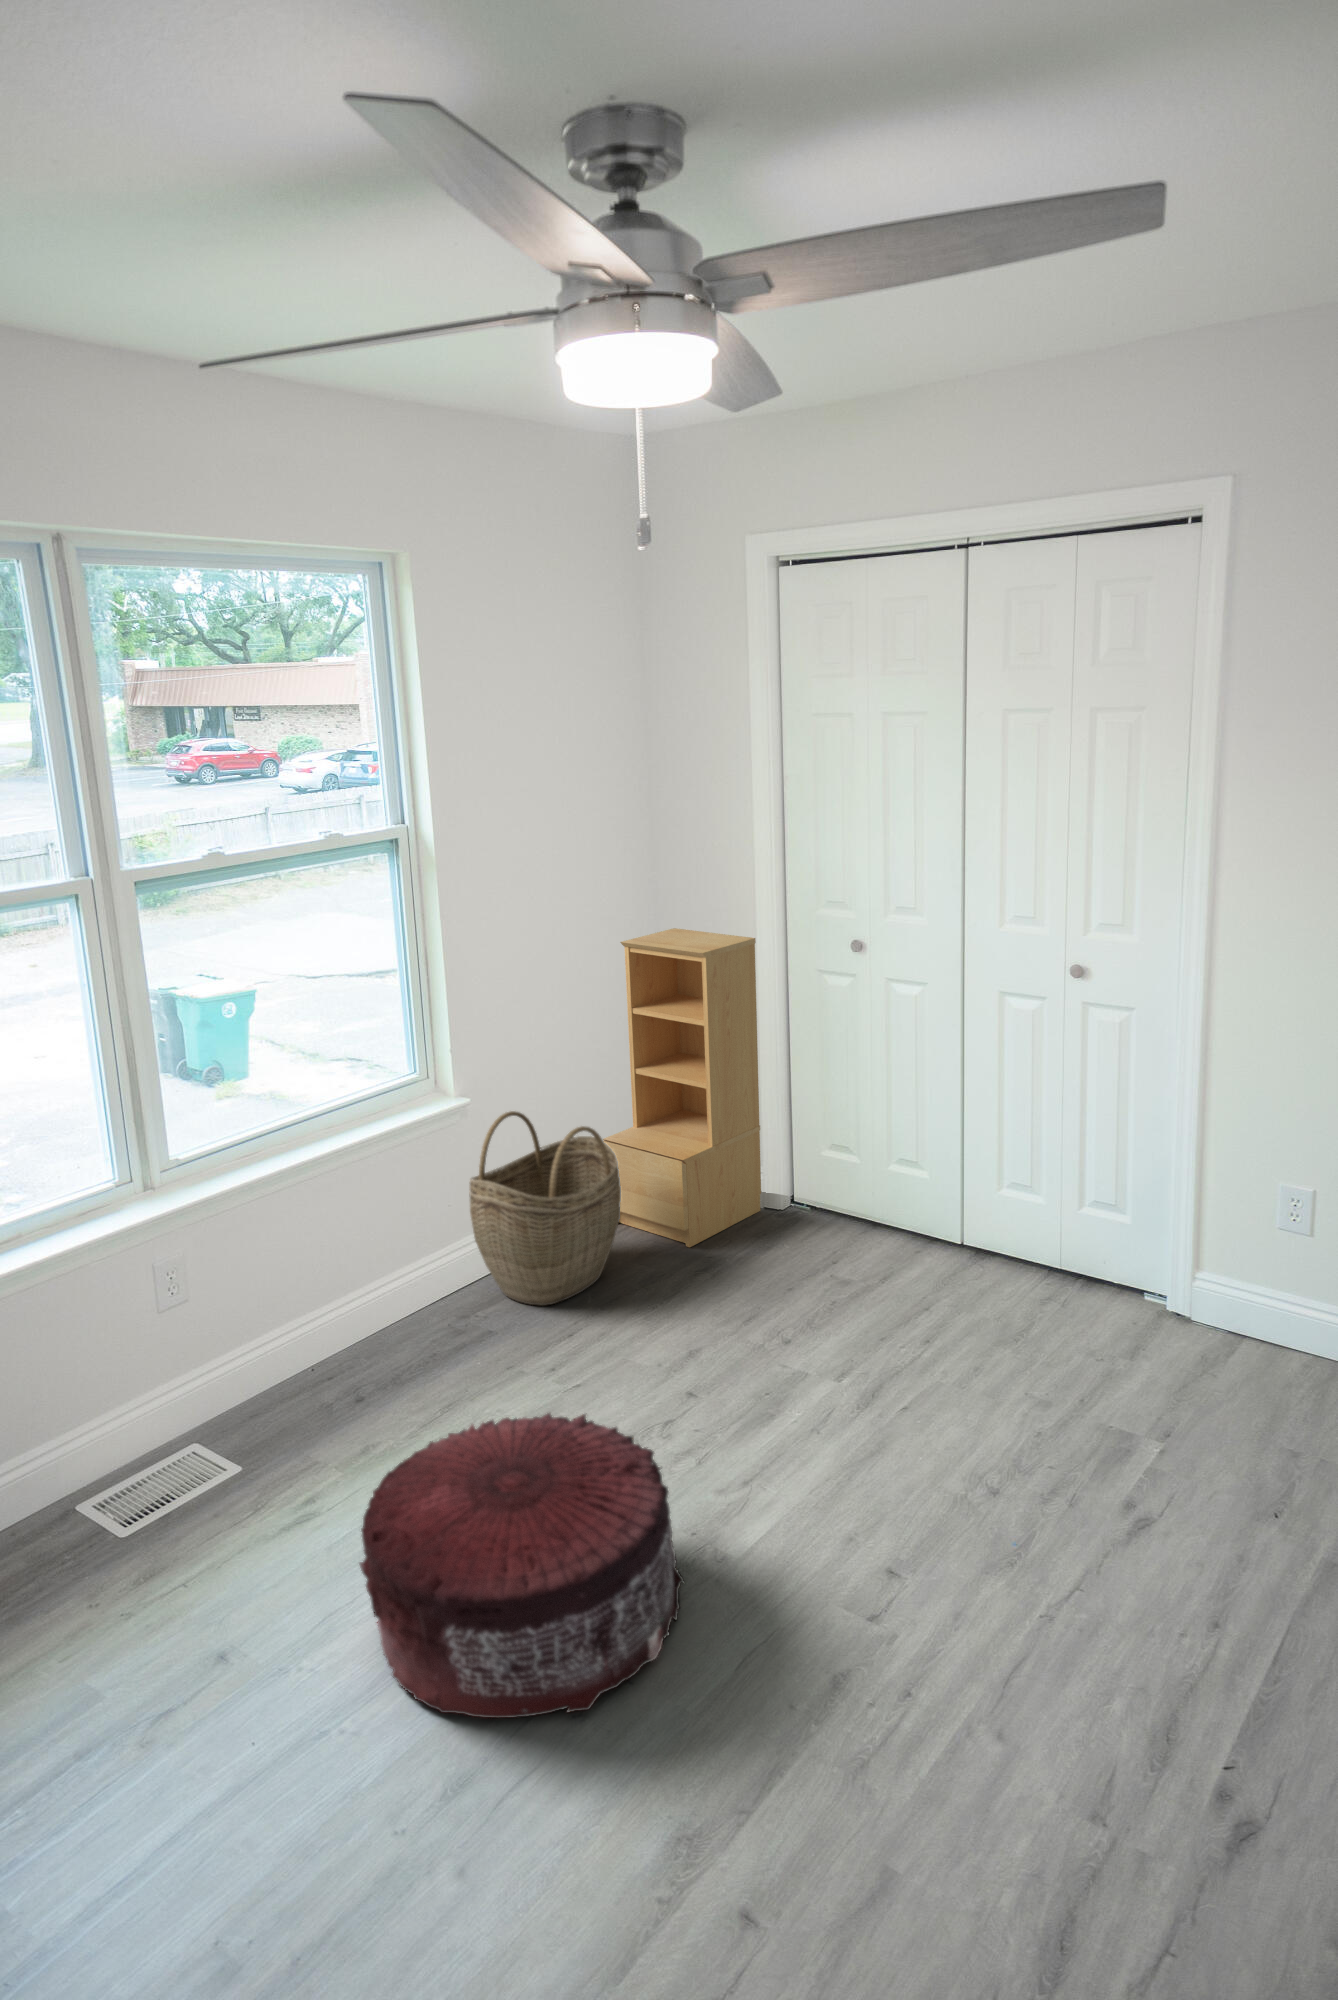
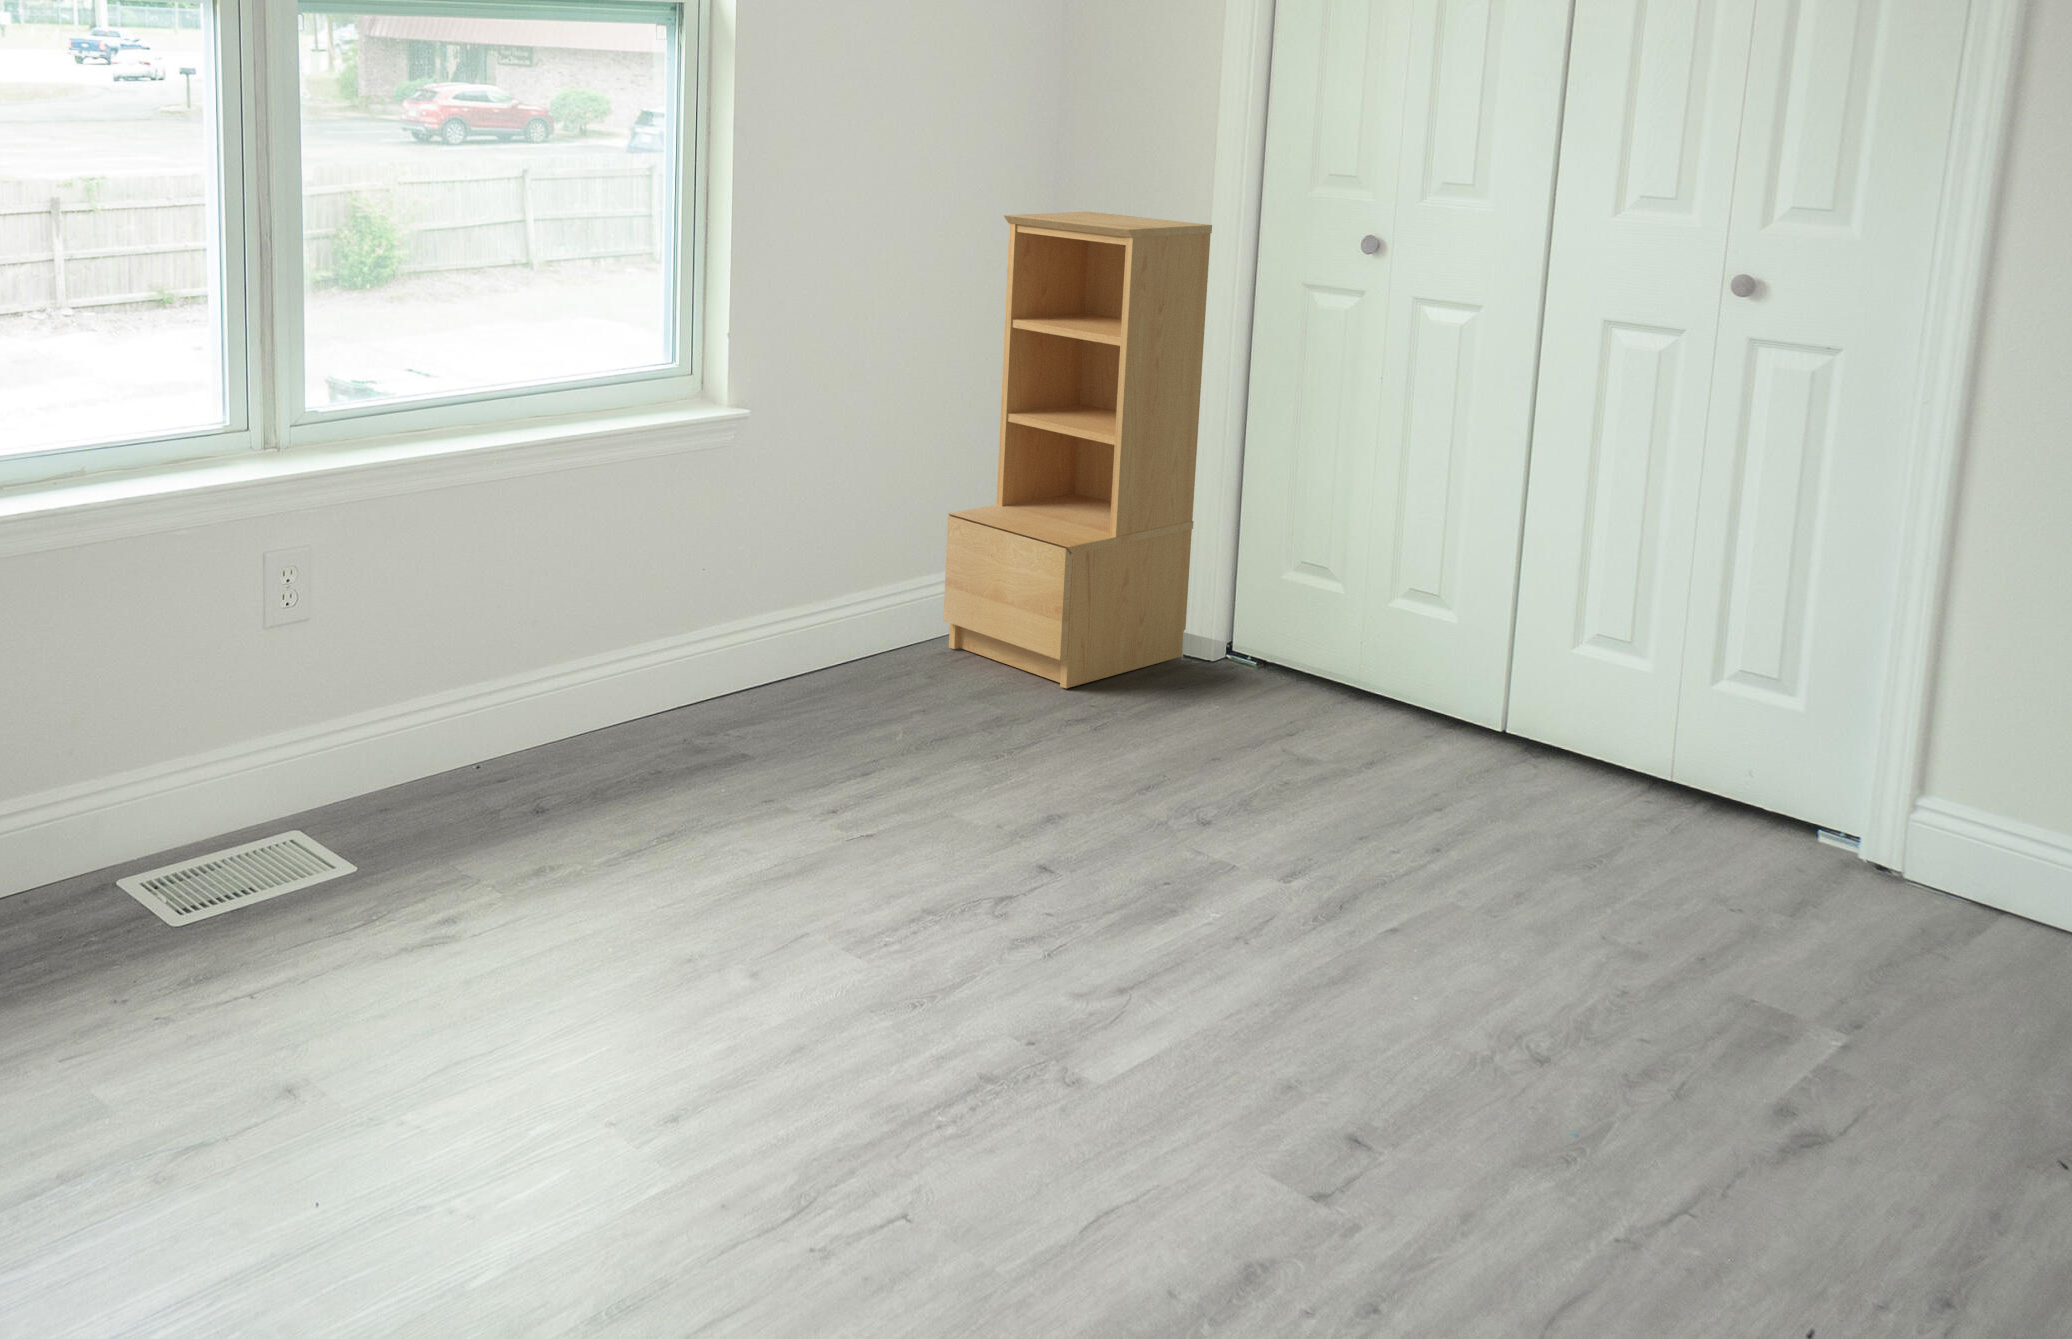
woven basket: present [469,1111,621,1306] -> none [735,438,968,734]
pouf: present [359,1413,684,1718] -> none [489,810,1009,1254]

